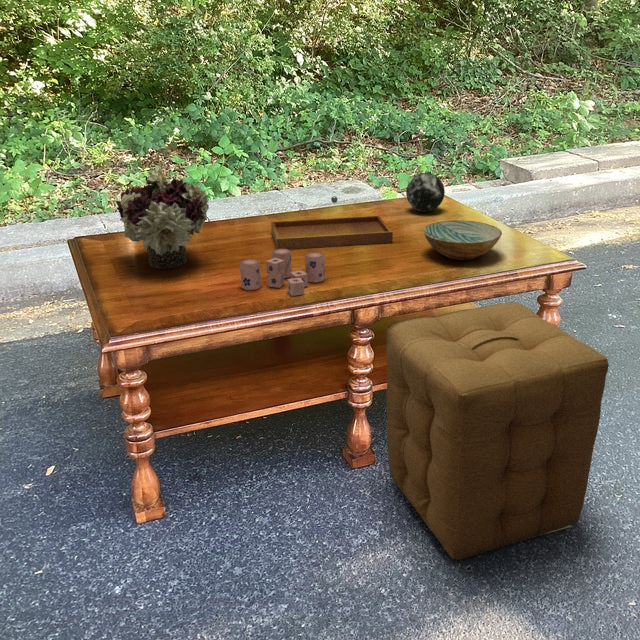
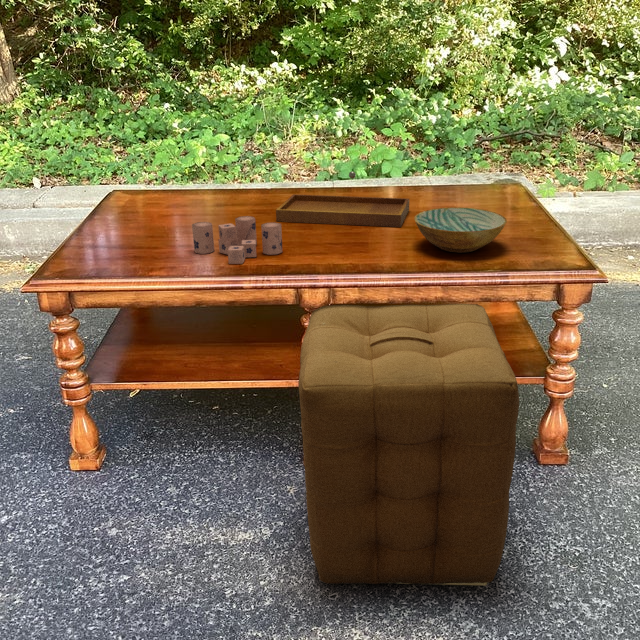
flower arrangement: present [116,167,209,269] -> none [112,123,201,227]
decorative orb: present [406,173,445,212] -> none [460,157,504,201]

